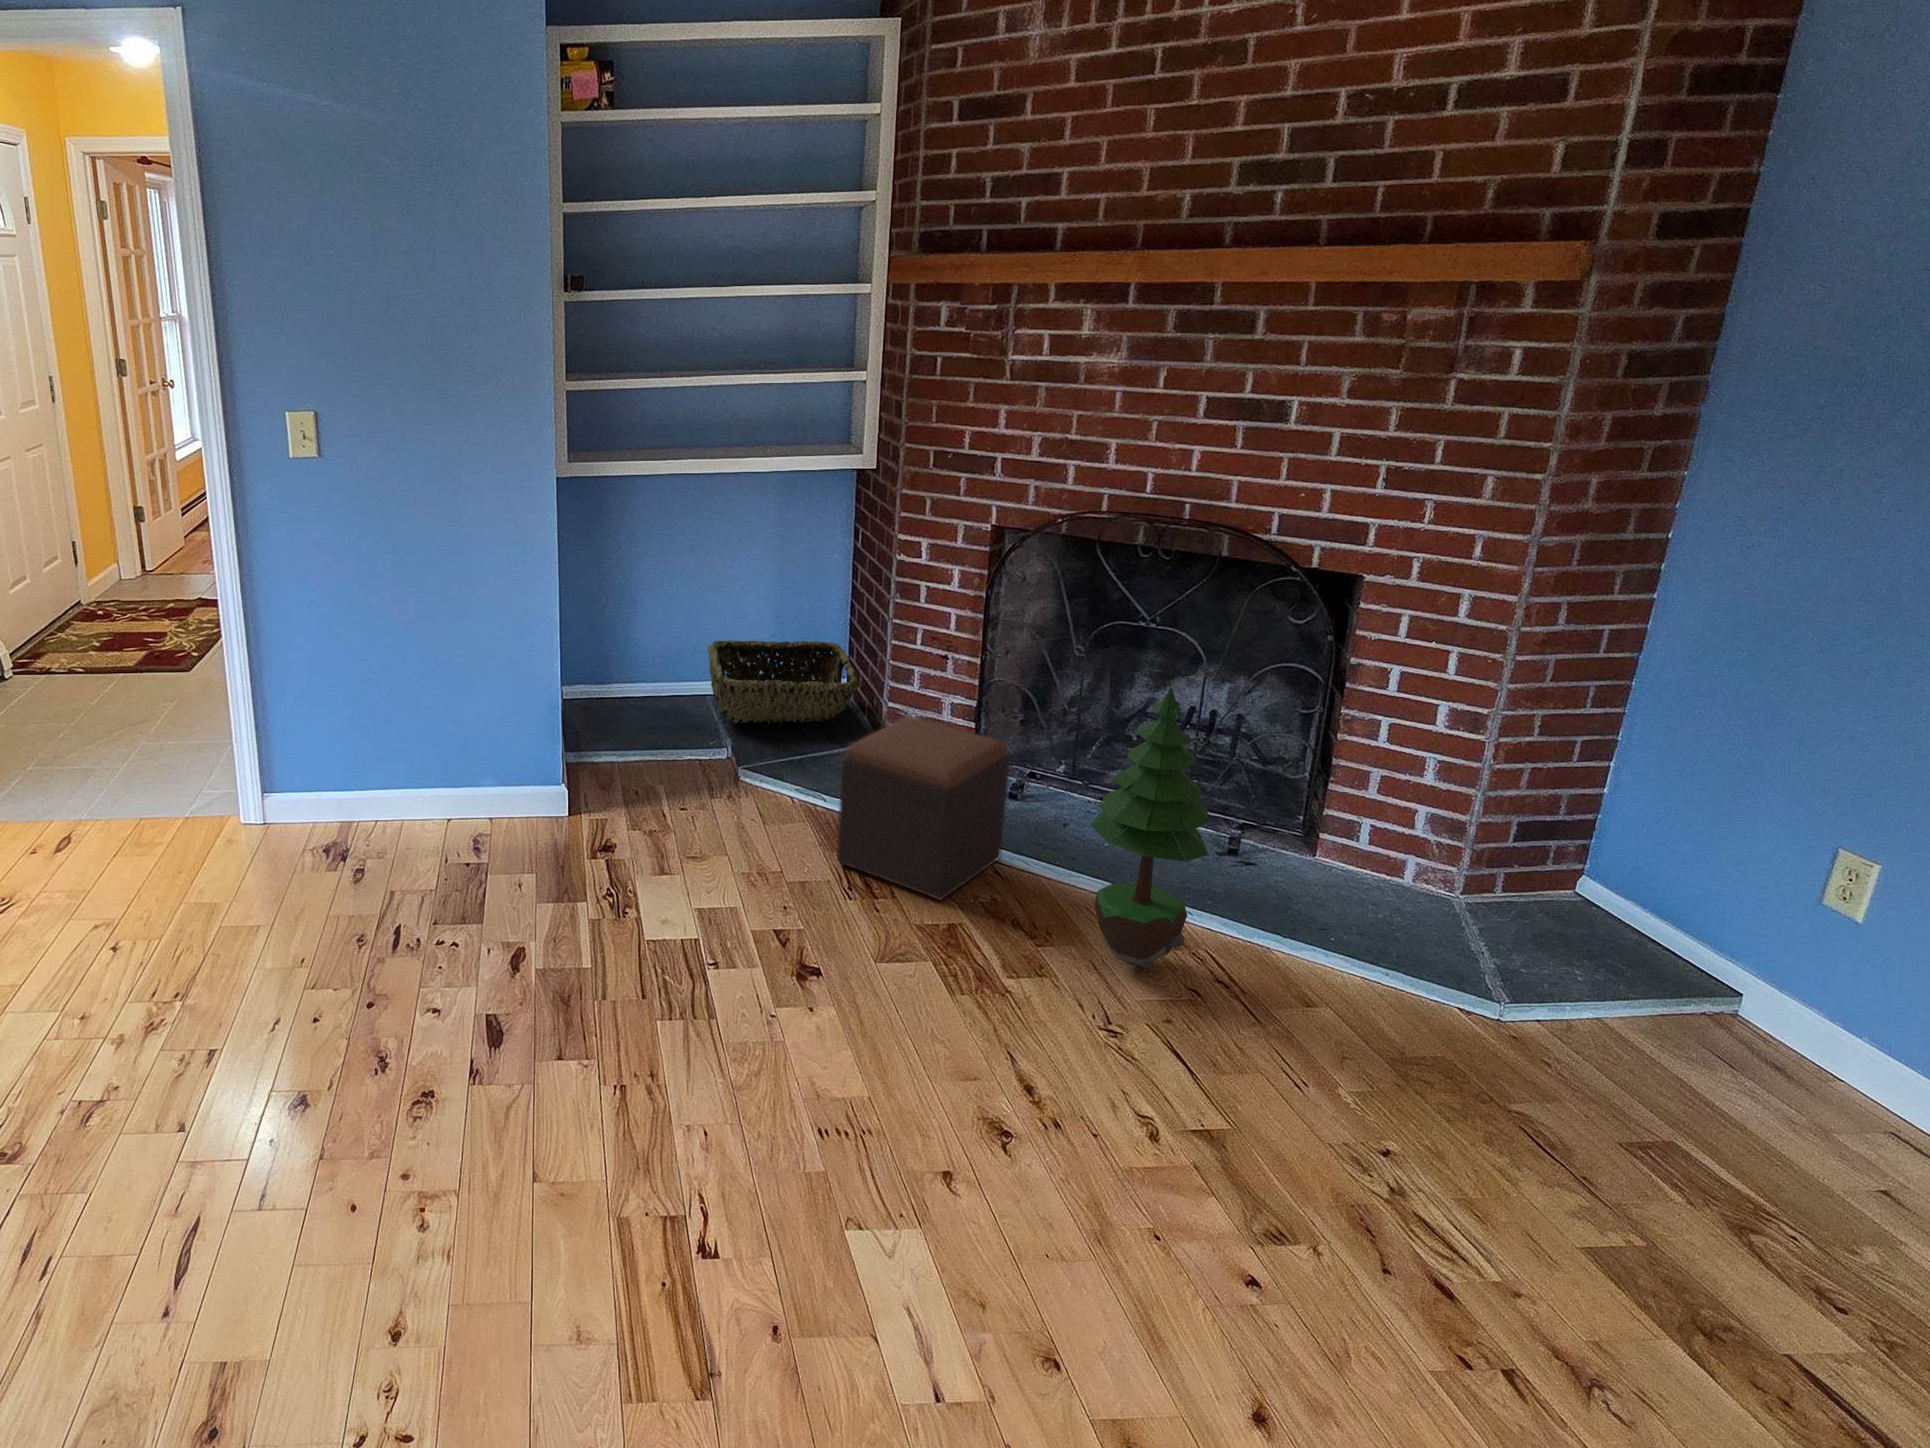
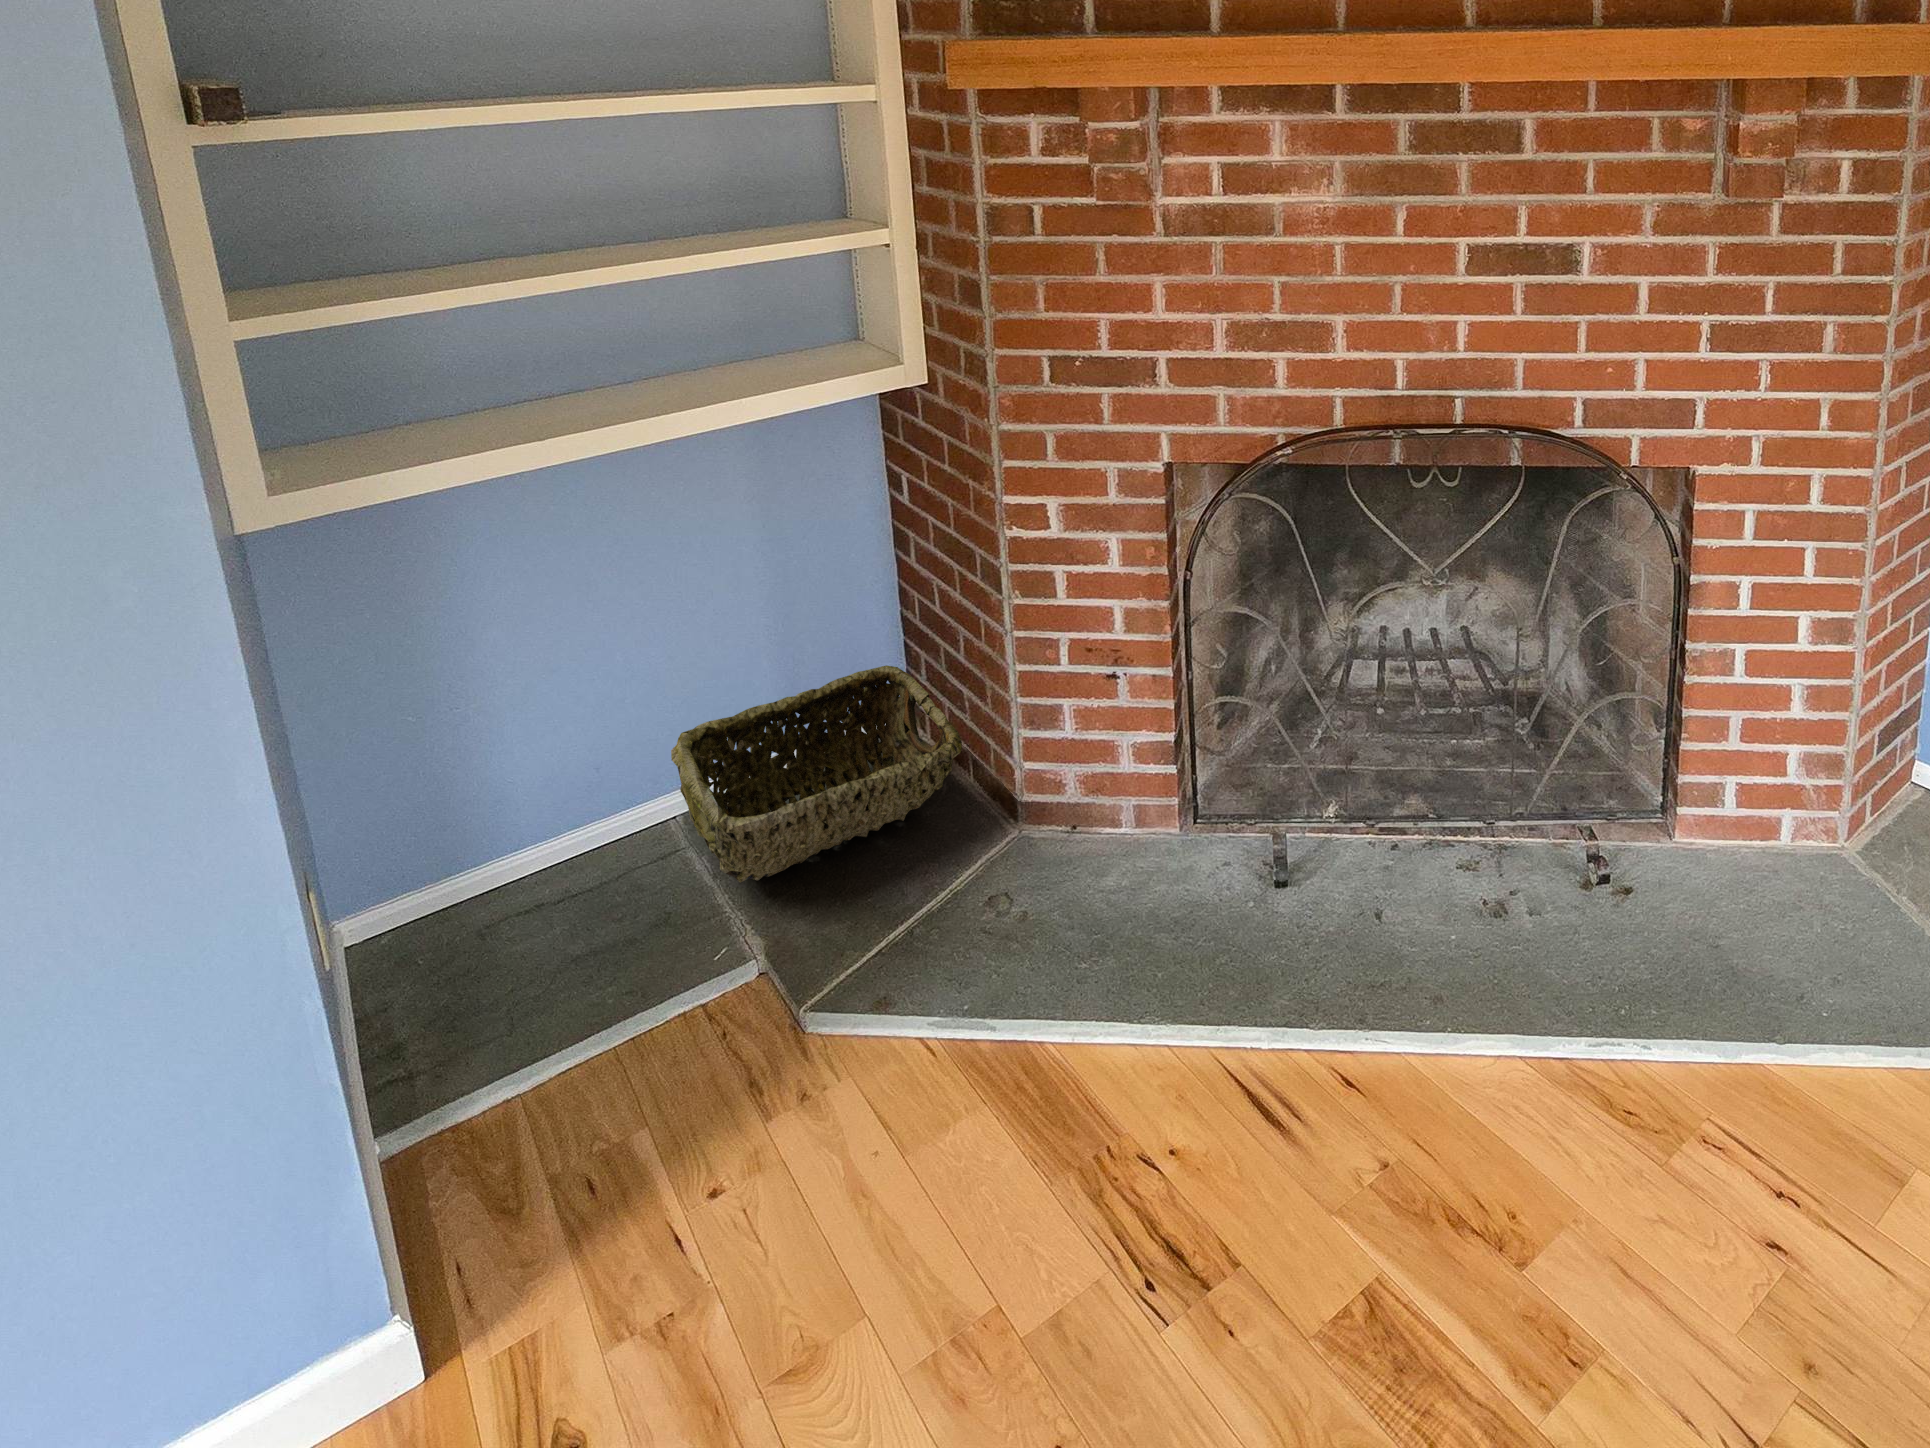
potted tree: present [1090,687,1210,968] -> none [1587,786,1783,1247]
footstool: present [837,716,1010,900] -> none [1090,856,1339,1228]

